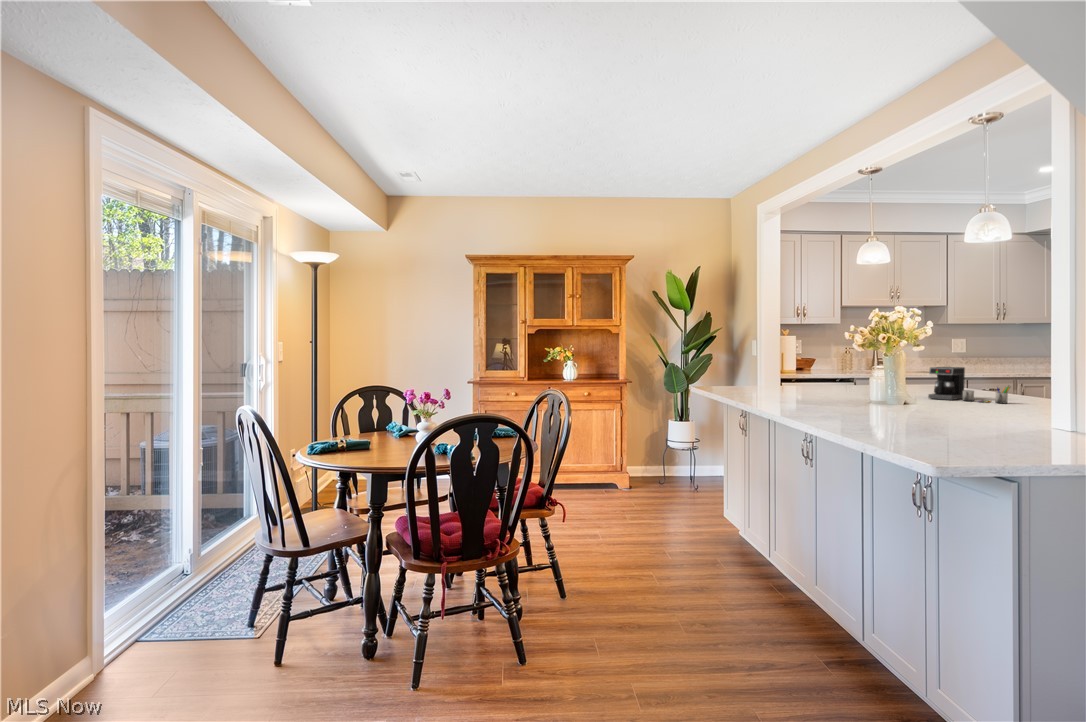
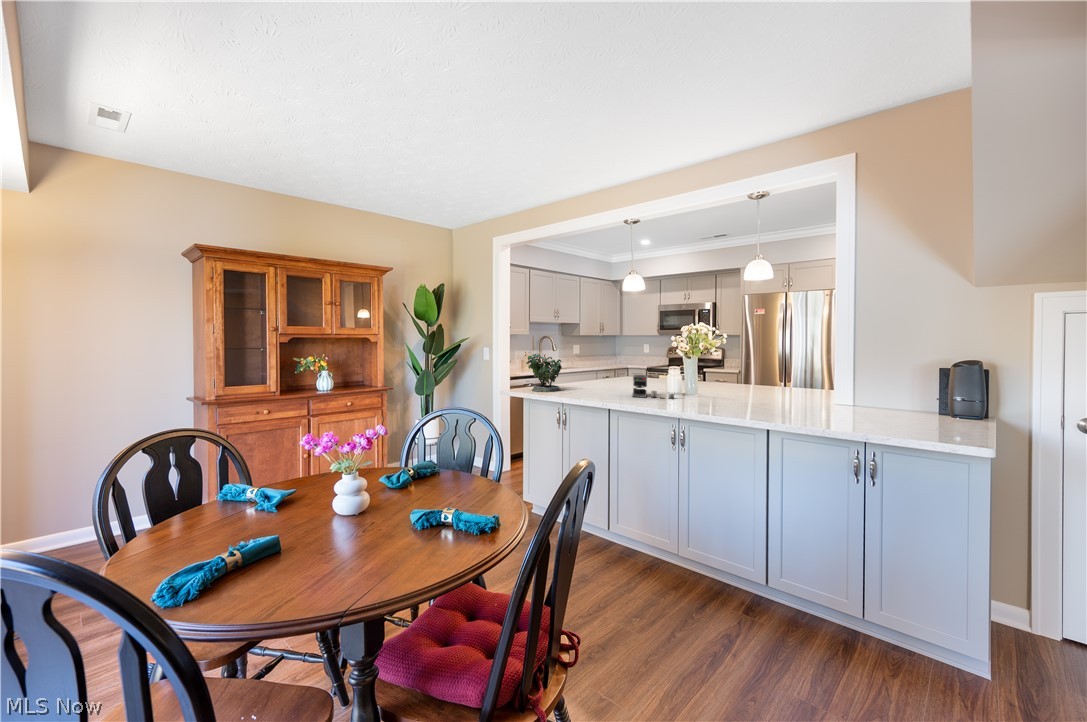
potted plant: none [783,338,838,390] -> present [526,354,563,392]

